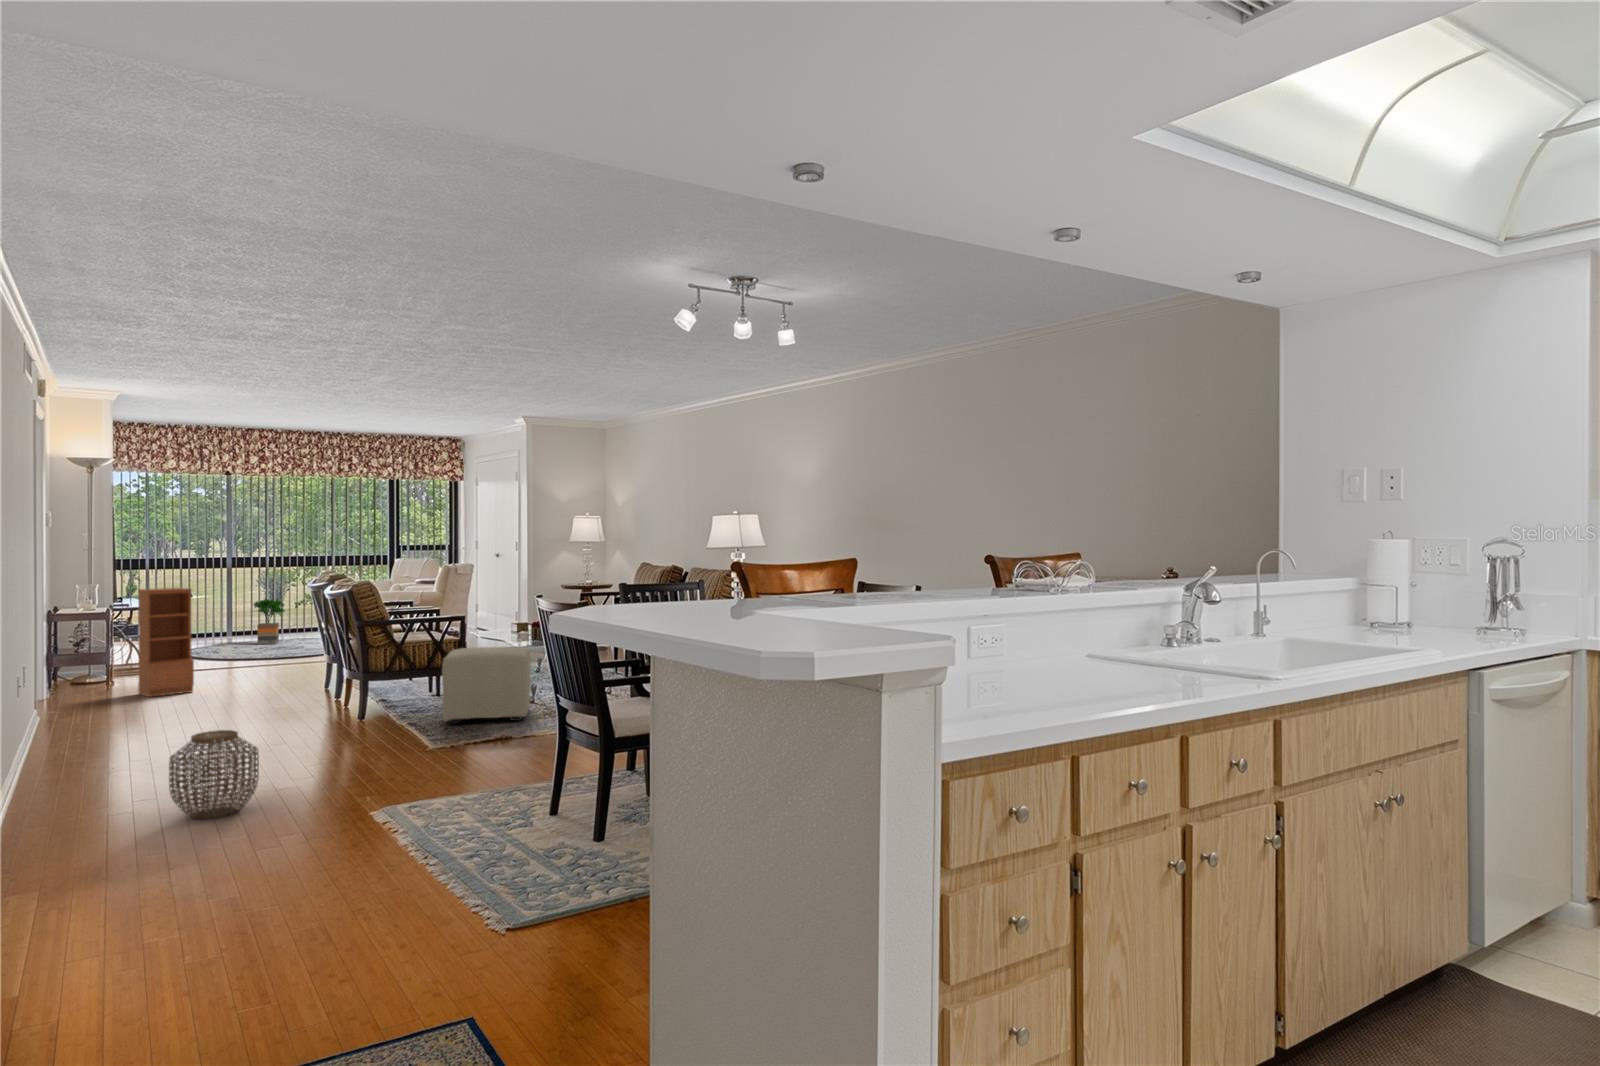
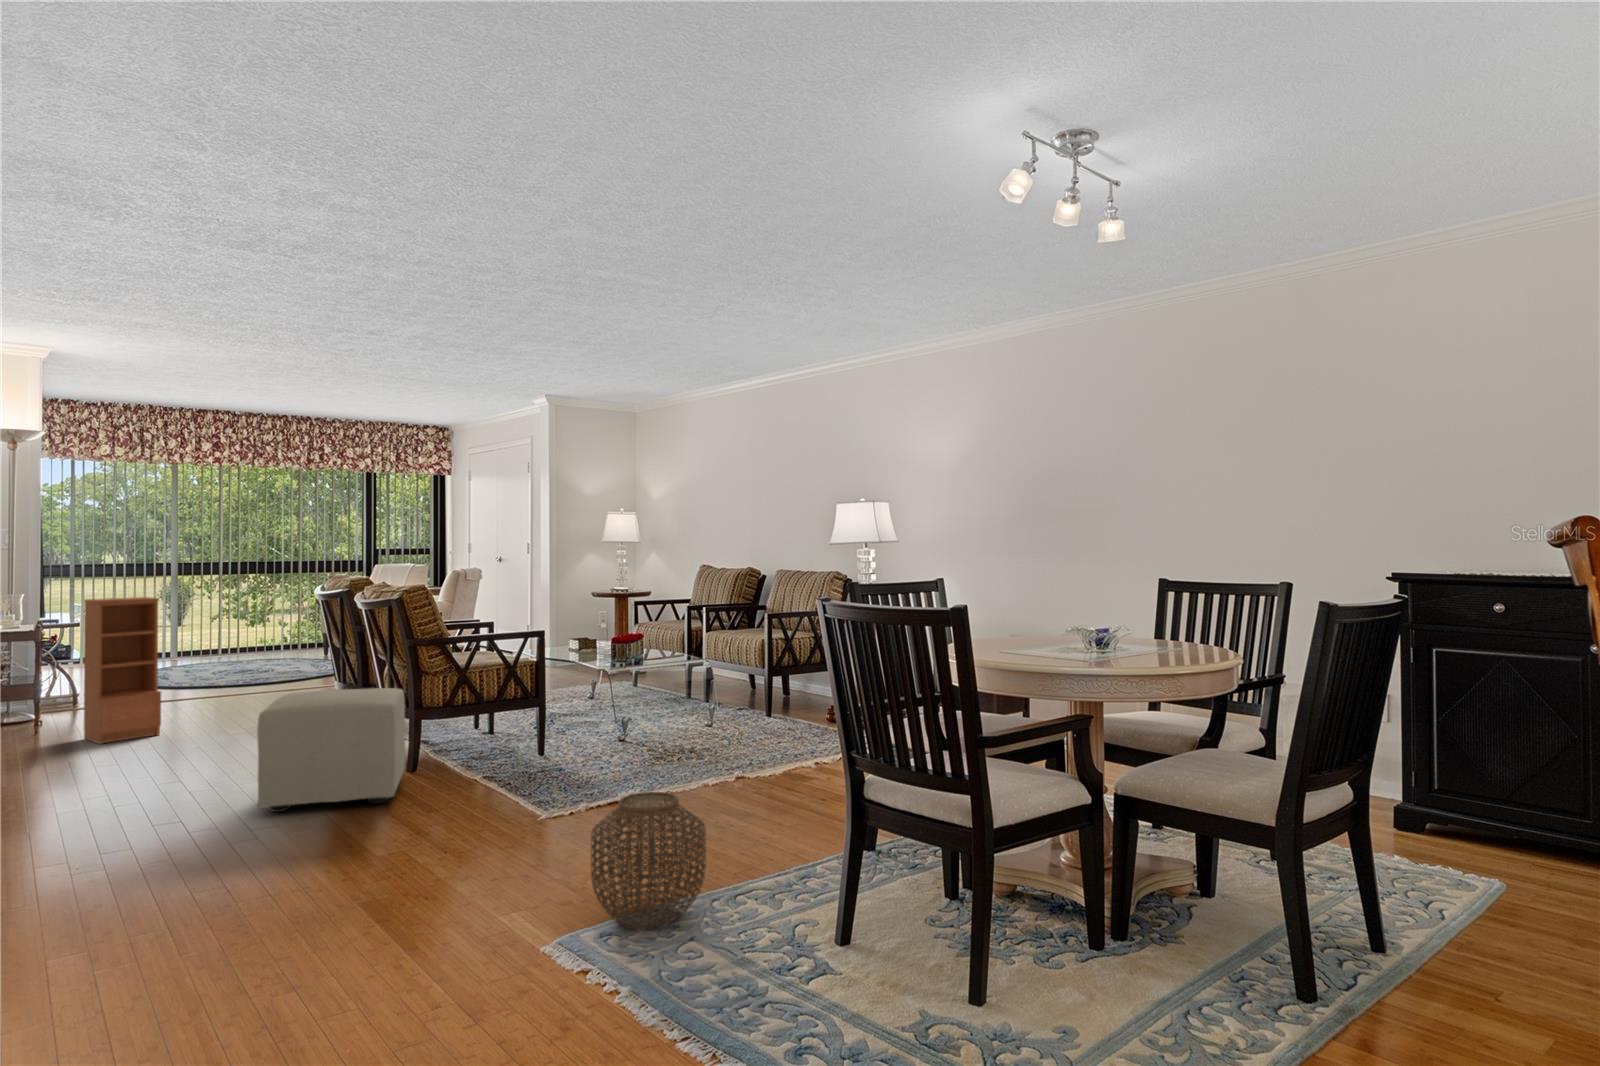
potted tree: present [253,599,285,645] -> none [210,611,253,667]
ottoman: present [442,647,531,724] -> present [257,688,405,812]
woven basket: present [169,730,259,819] -> present [591,792,706,930]

